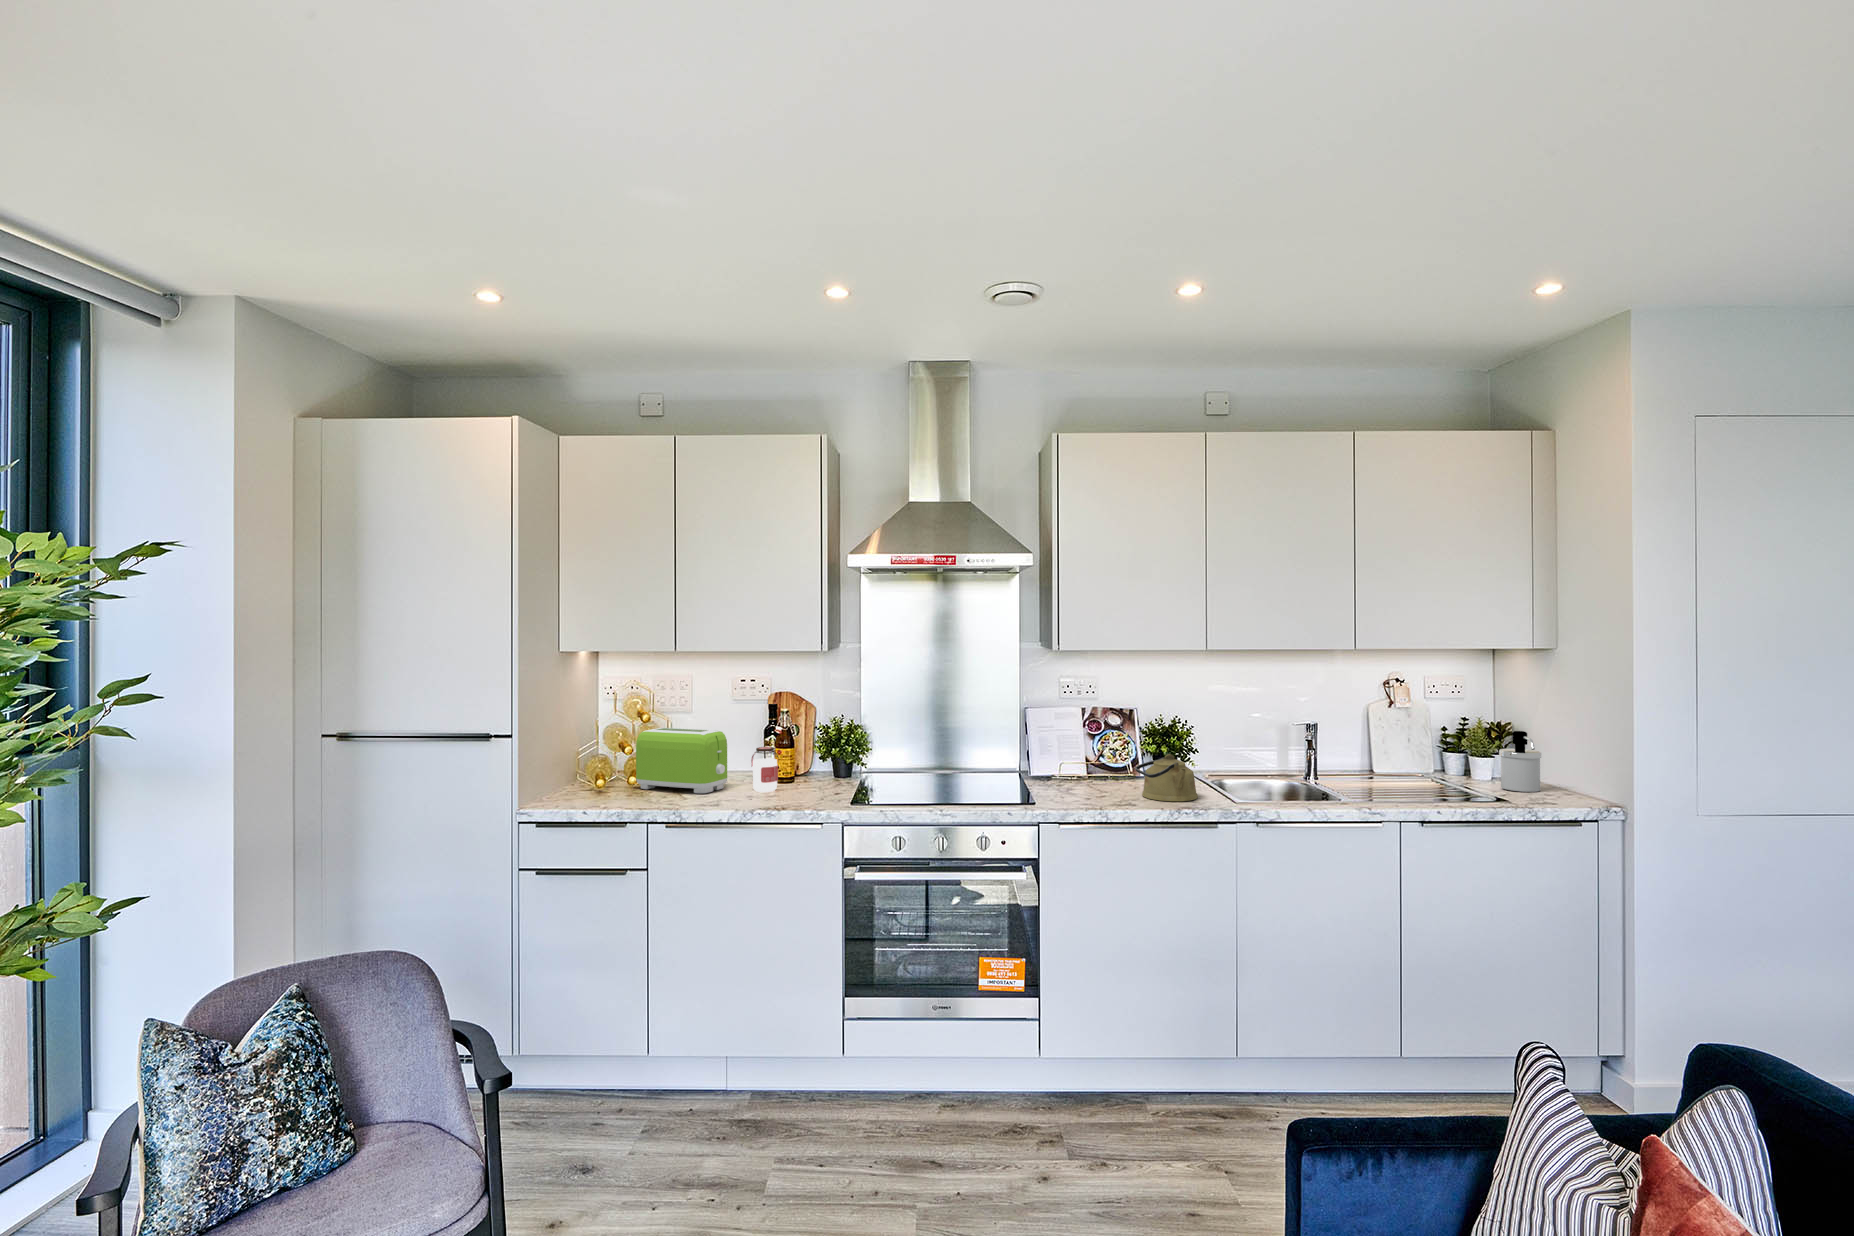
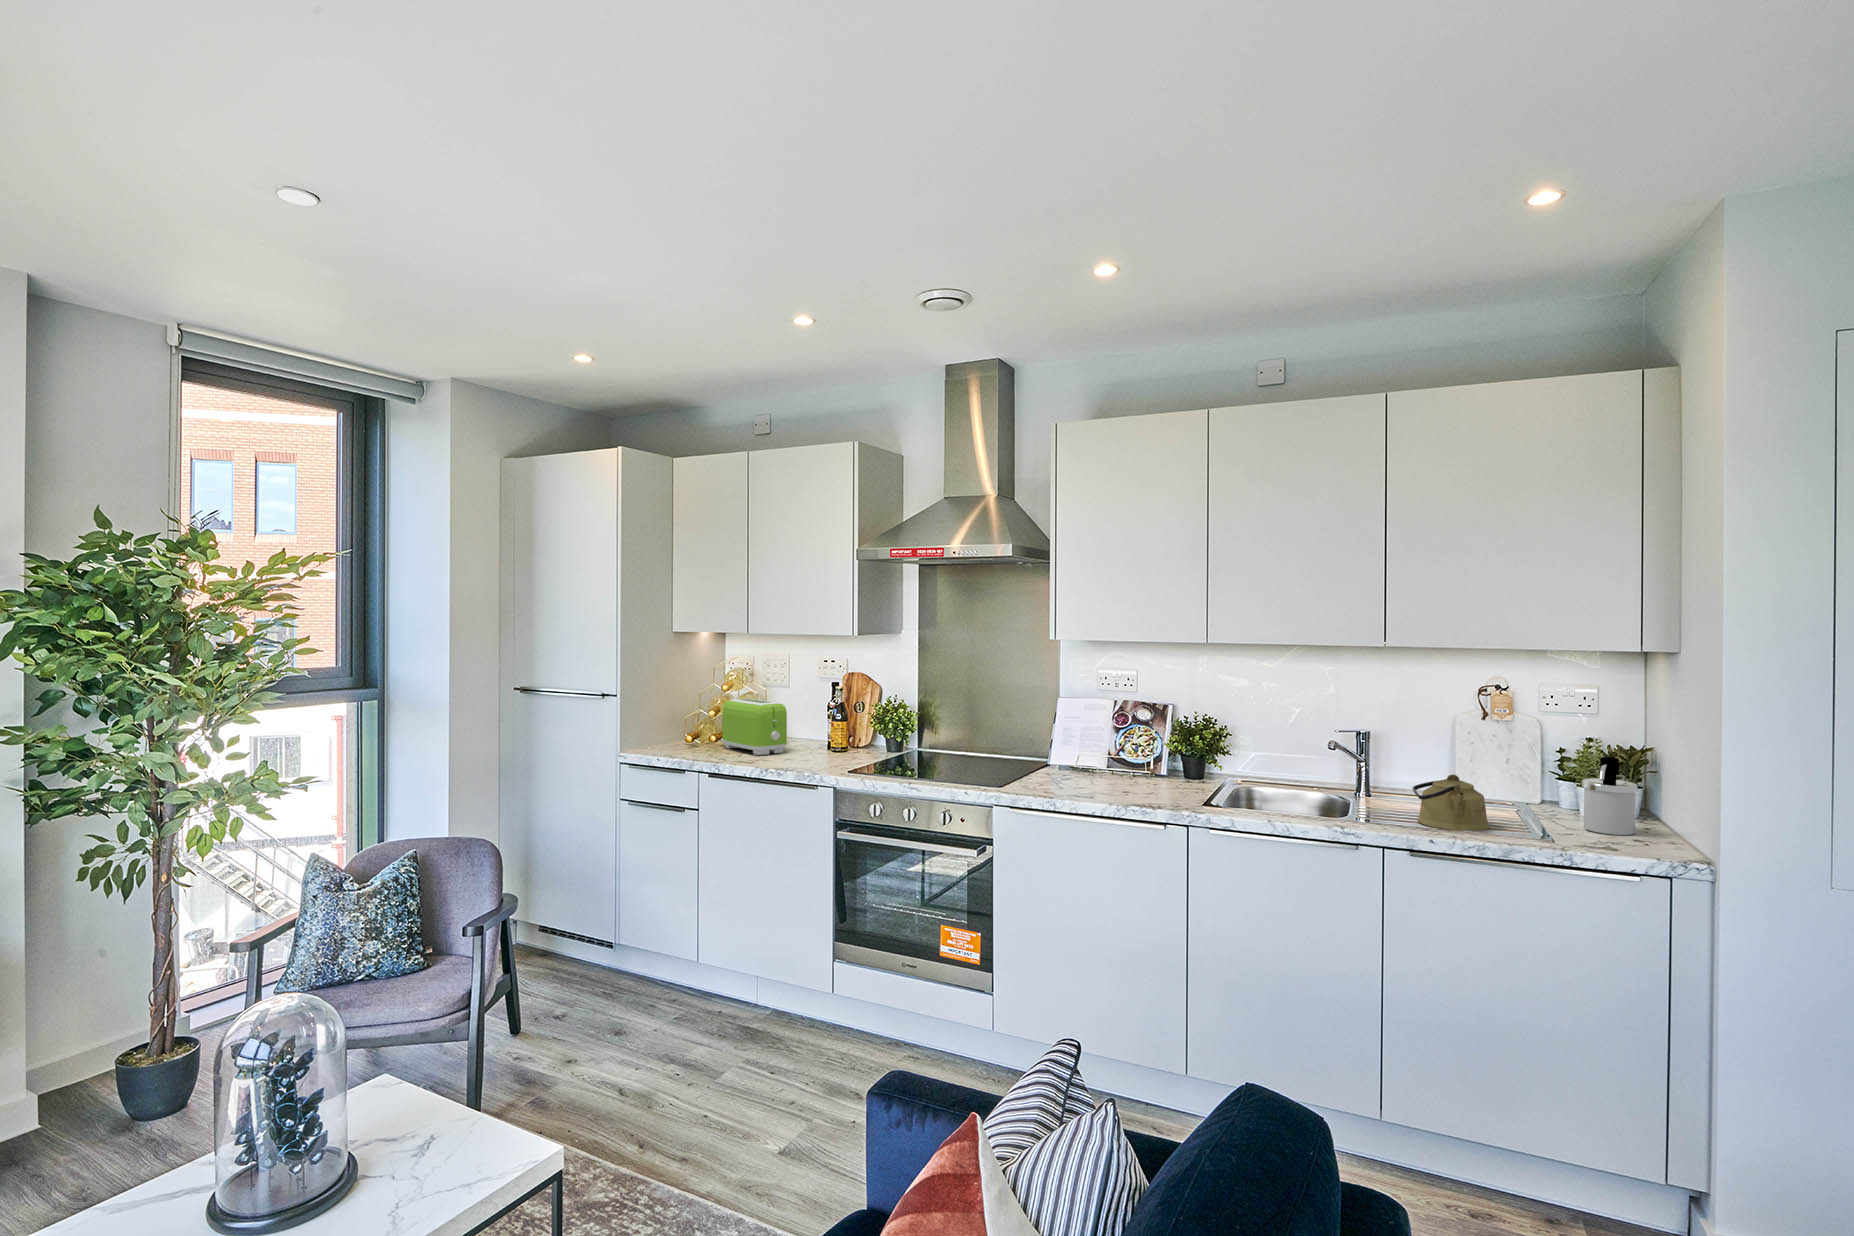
jar: present [751,747,779,792] -> none [796,719,818,759]
kettle: present [1135,754,1198,801] -> present [1413,774,1489,831]

